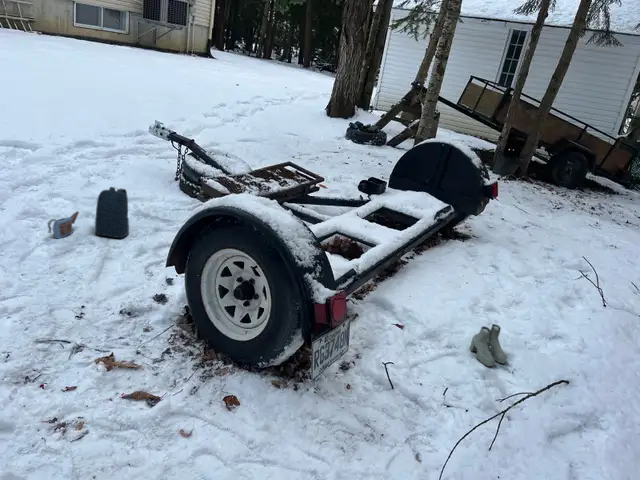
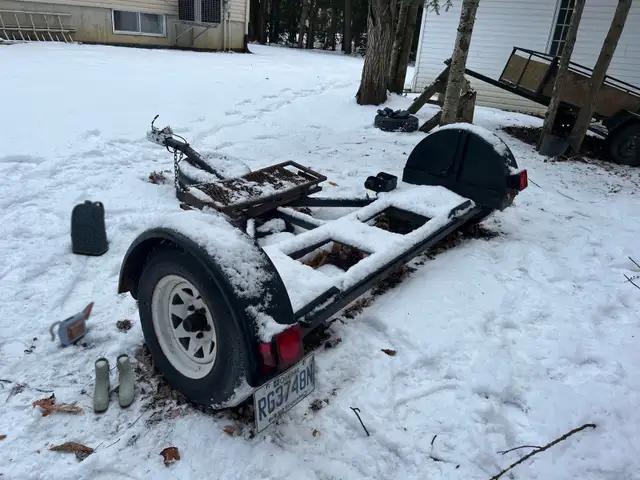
watering can: present [48,212,79,239] -> present [49,302,94,346]
boots: present [470,324,507,367] -> present [93,354,135,411]

